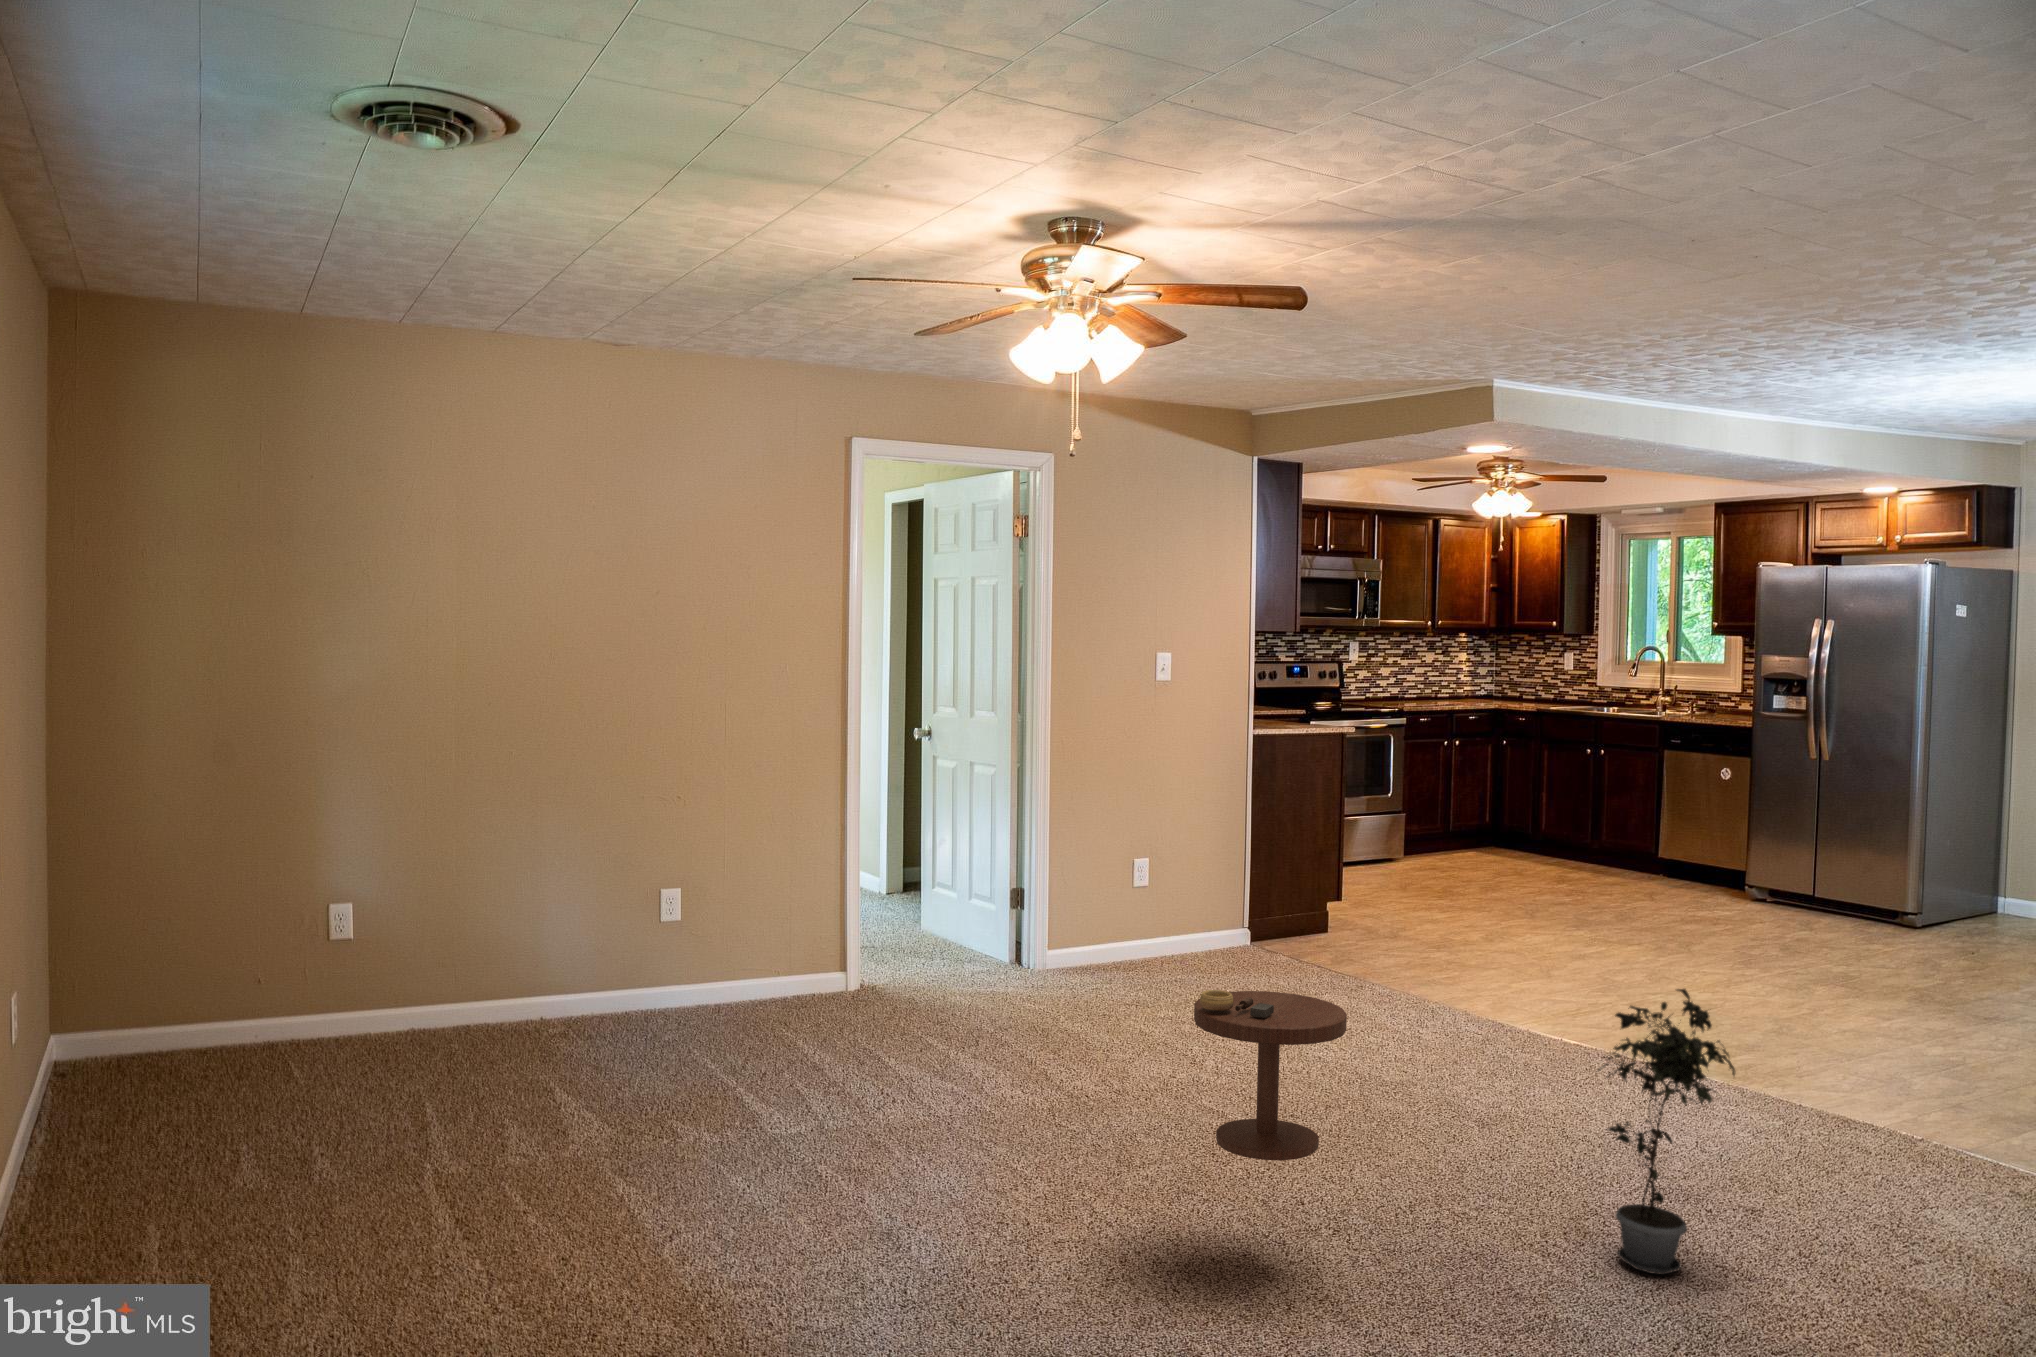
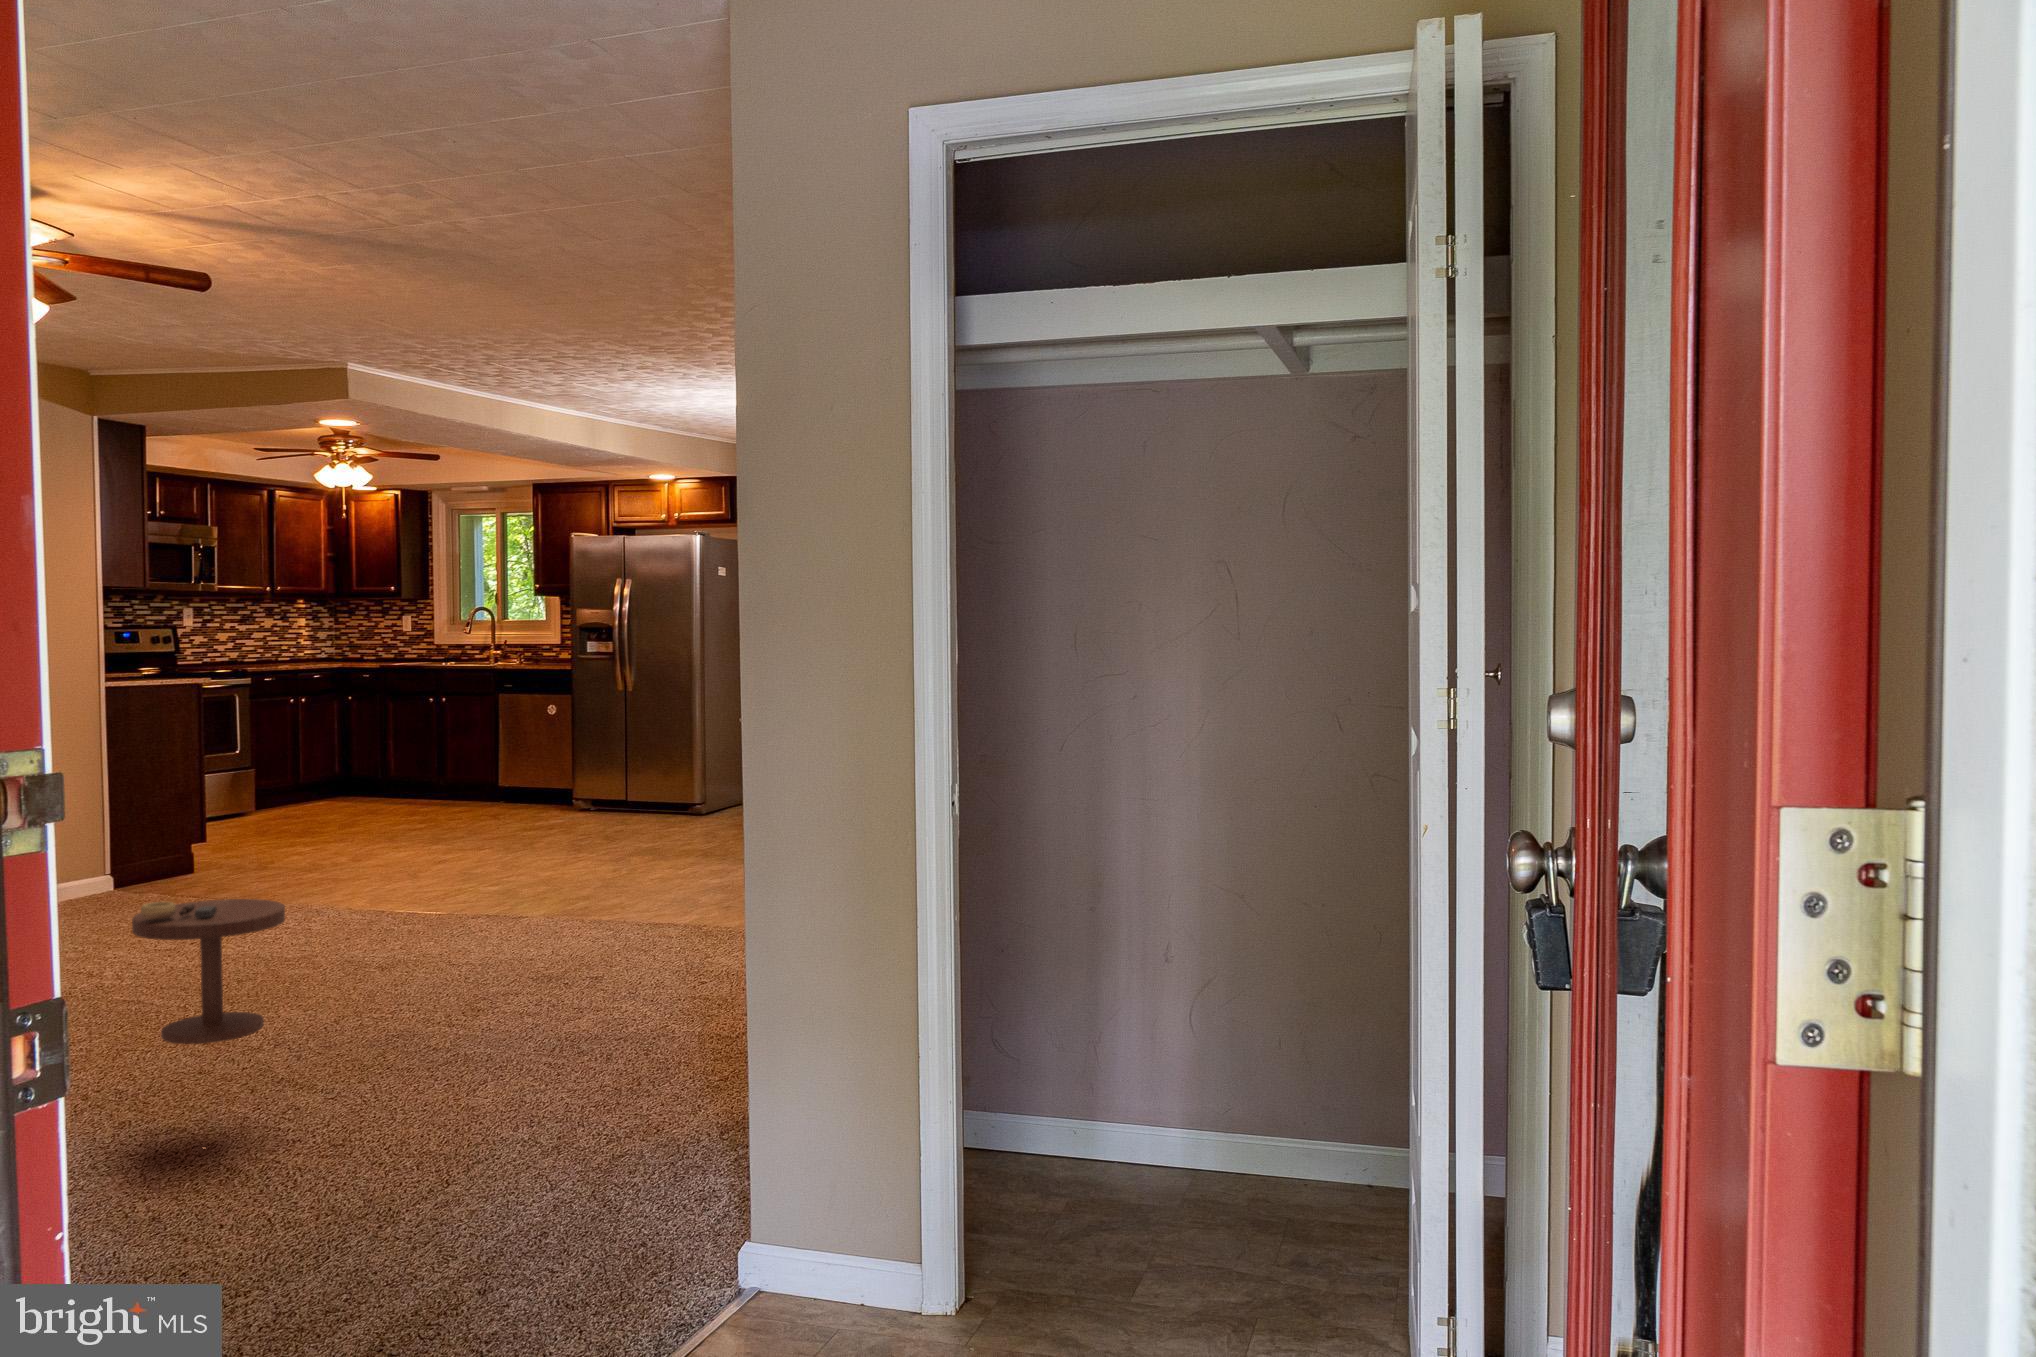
potted plant: present [1596,989,1735,1275] -> none [493,849,598,1070]

